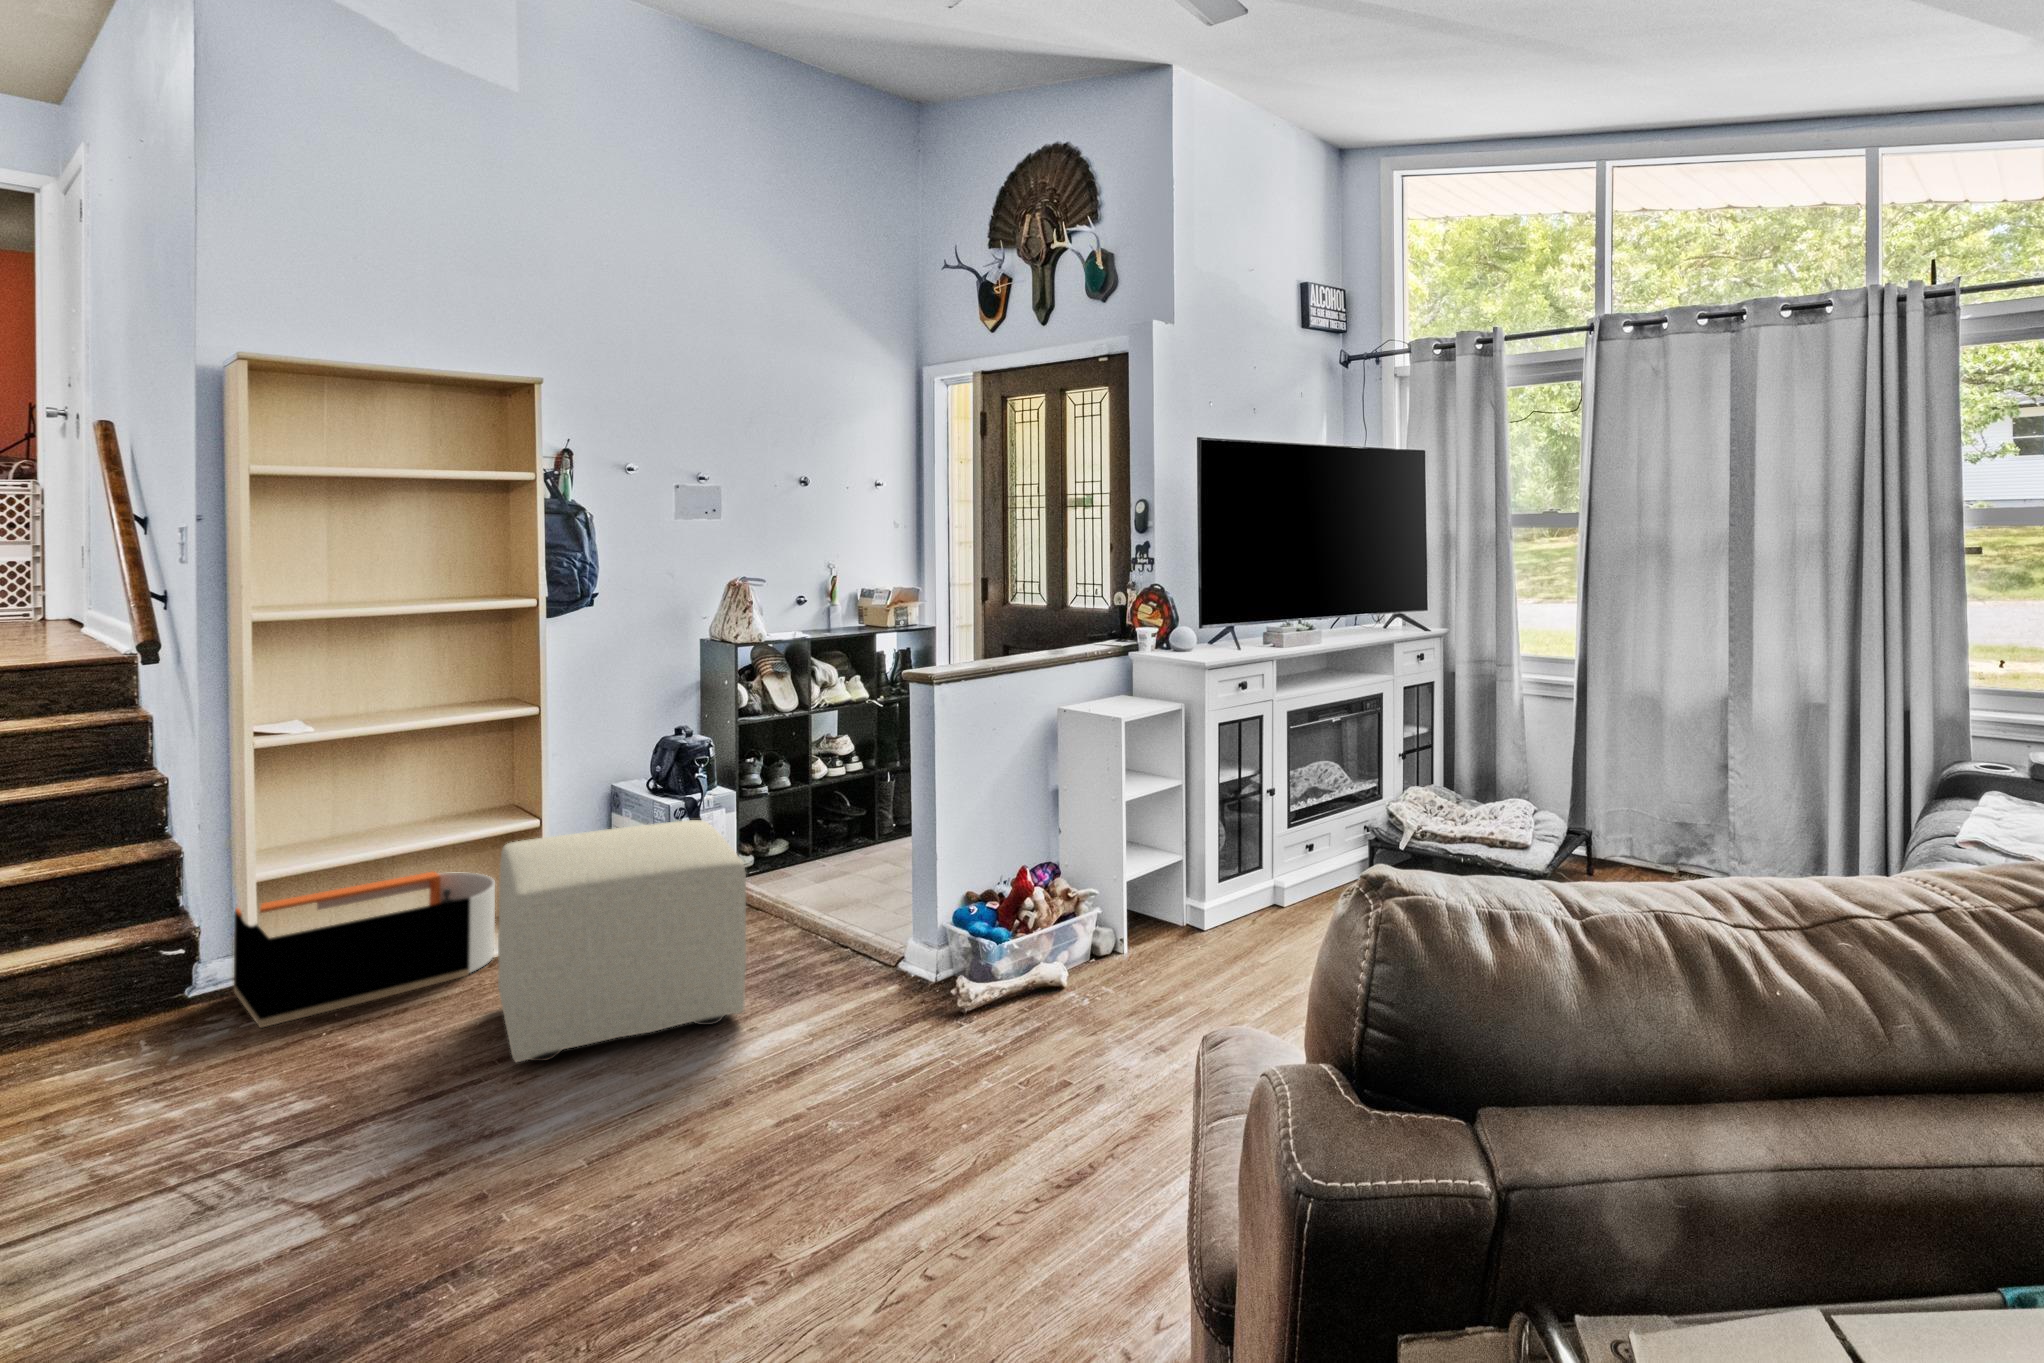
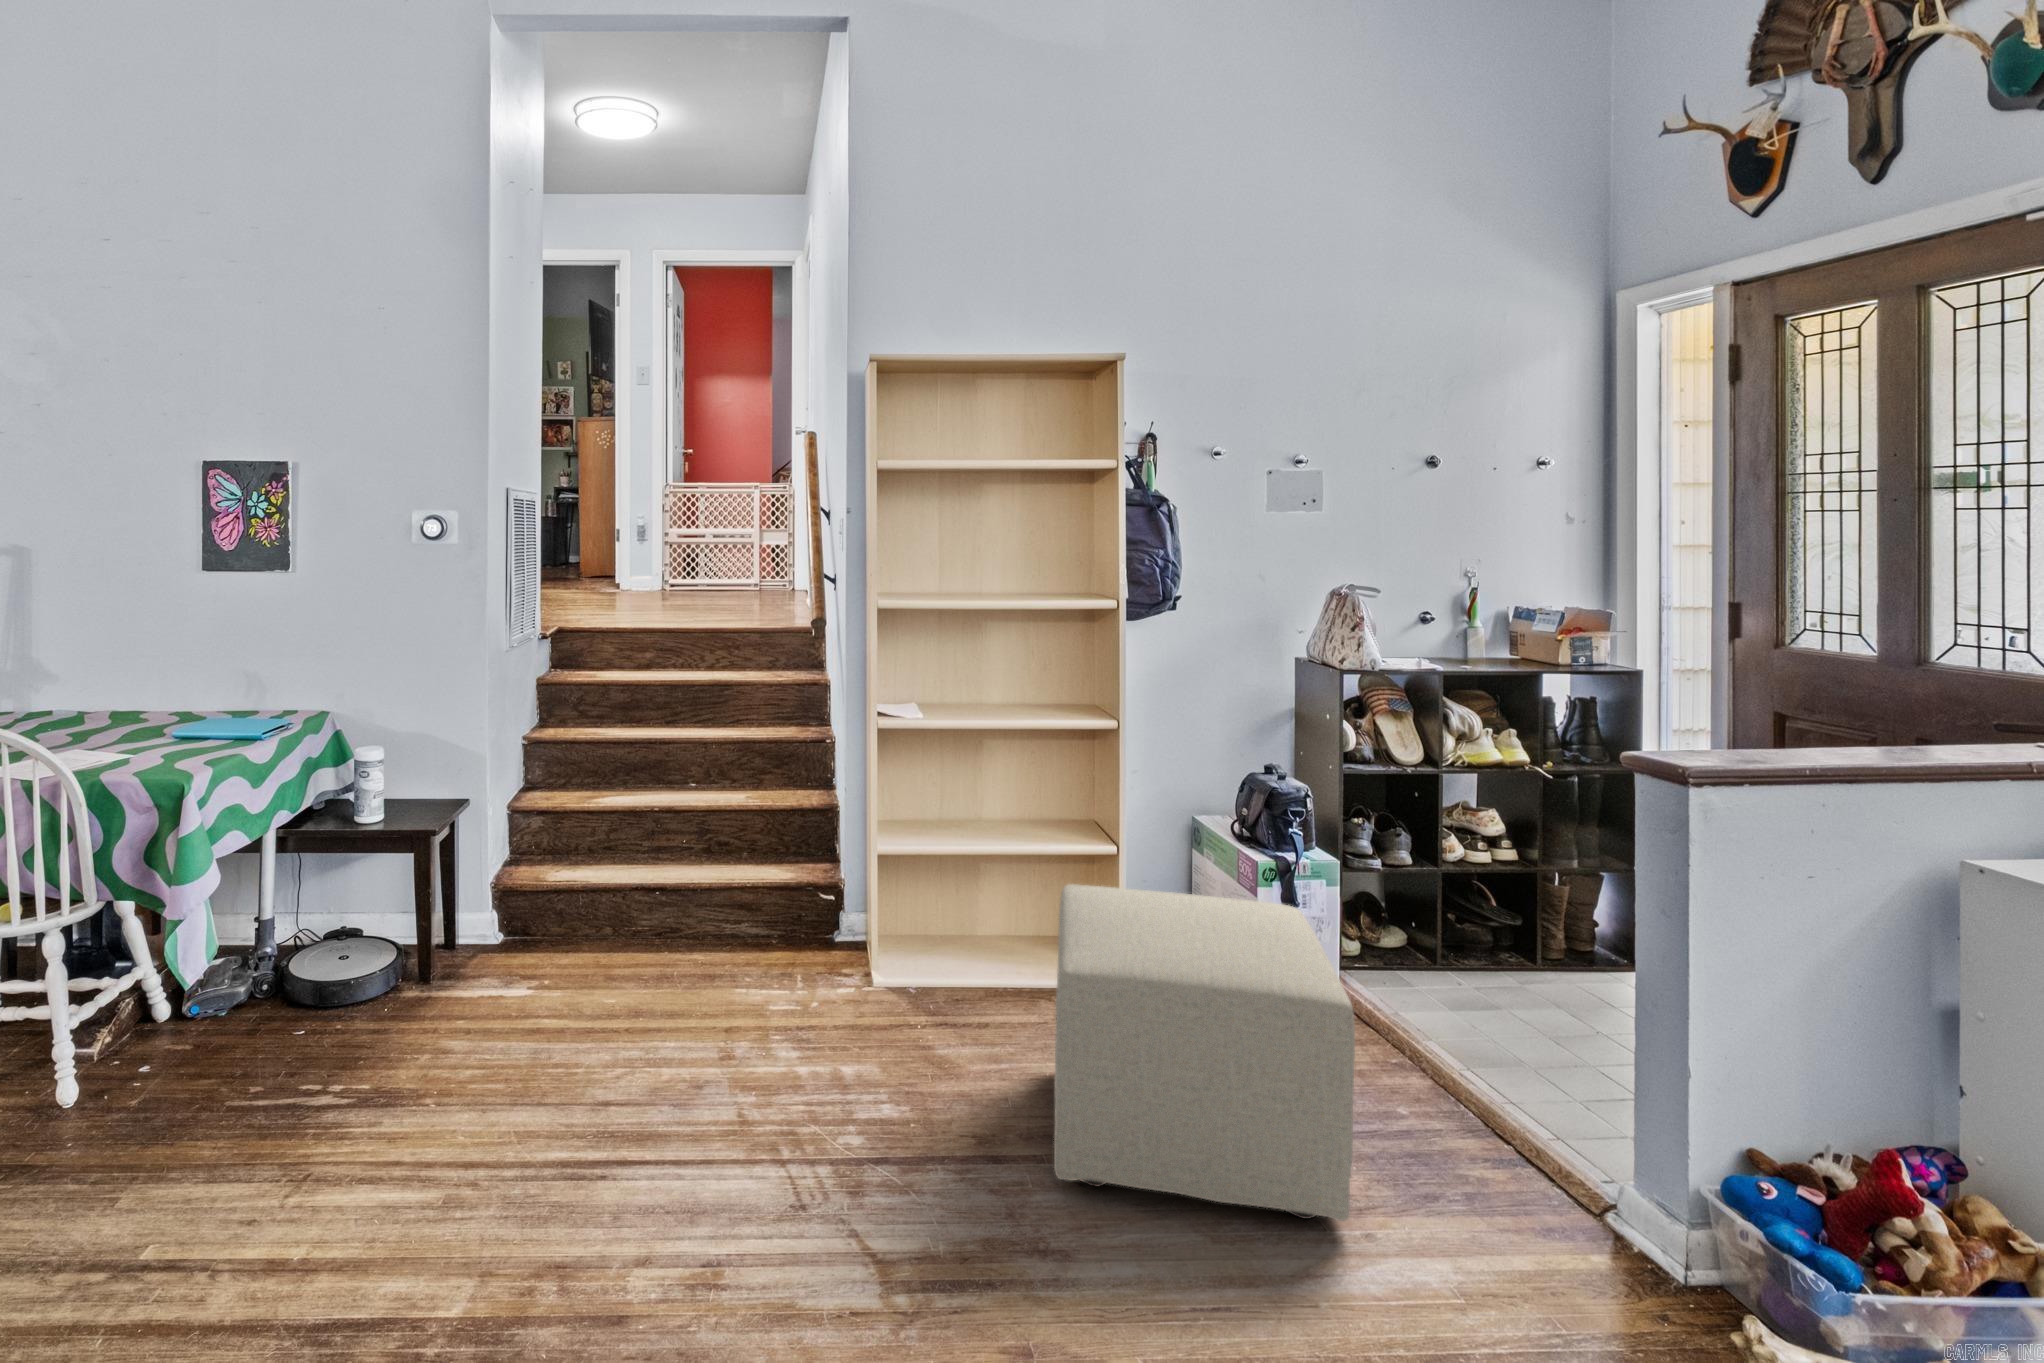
storage bin: present [234,872,495,1028] -> none [848,879,1065,1013]

